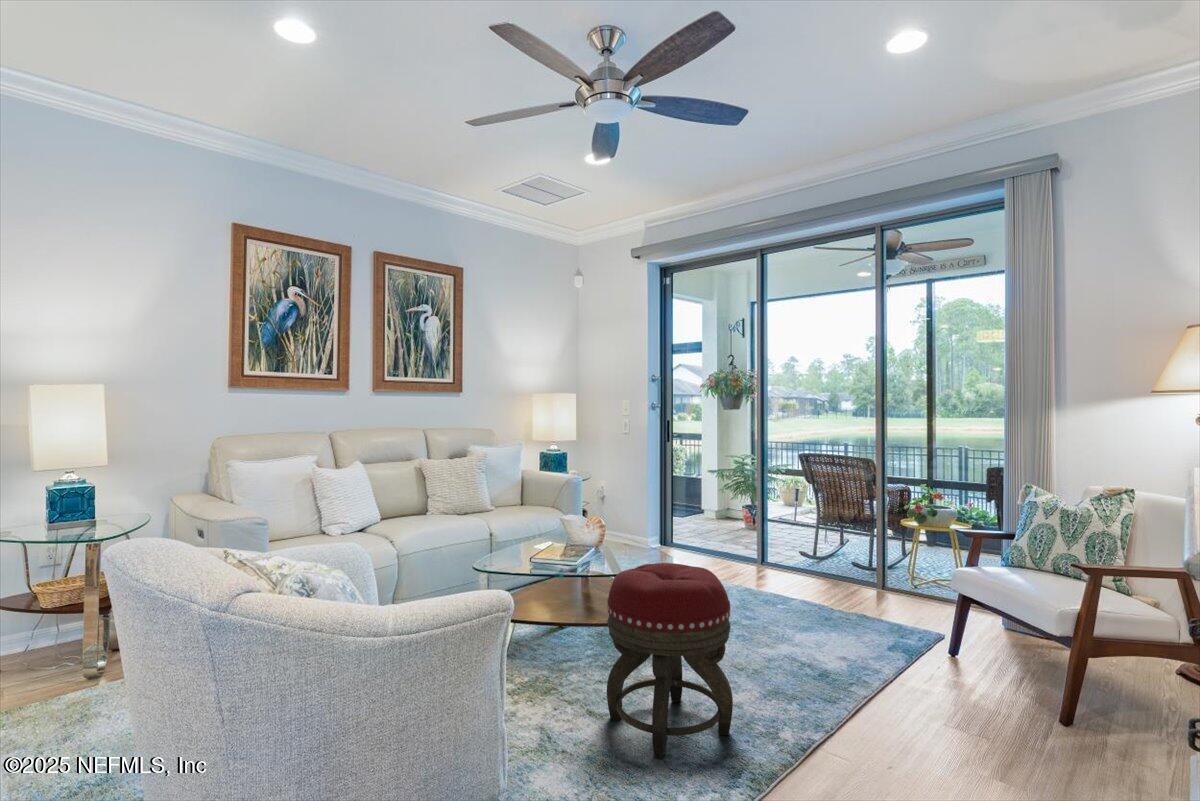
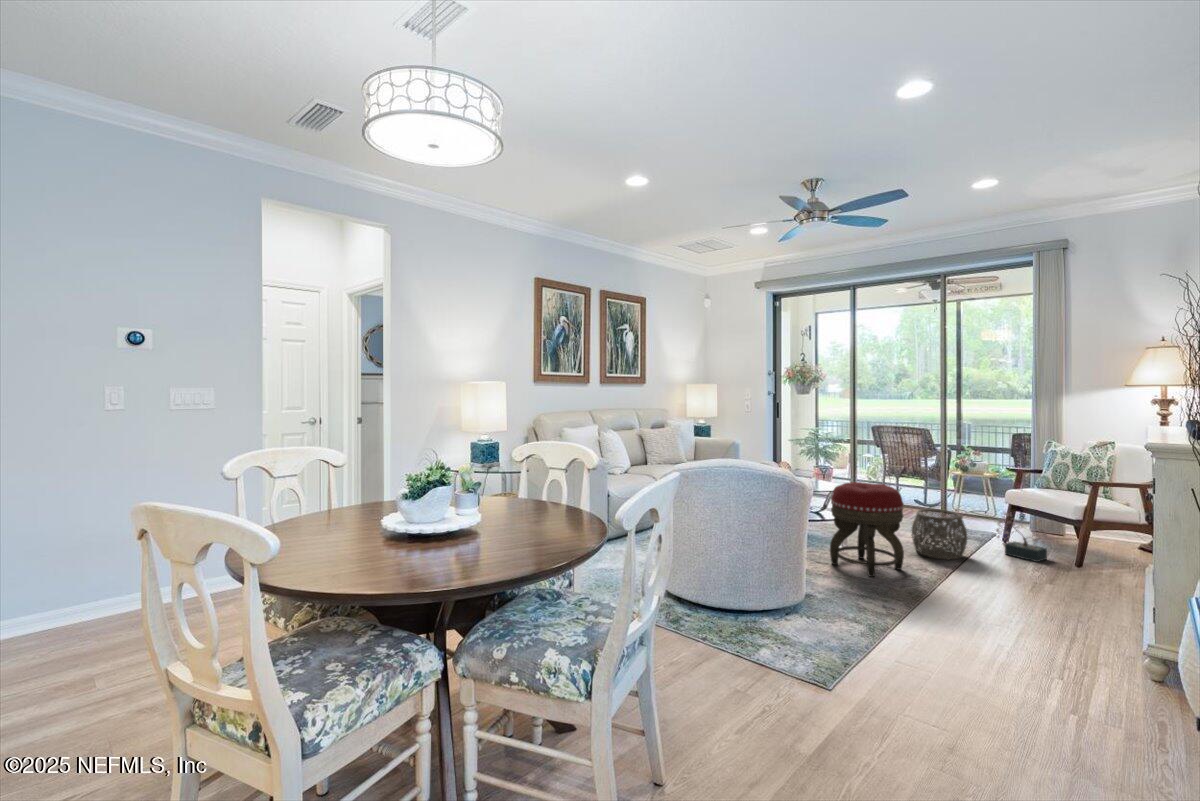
woven basket: none [776,606,870,707] -> present [912,509,967,560]
decorative plant: none [921,613,1025,713] -> present [996,513,1052,562]

